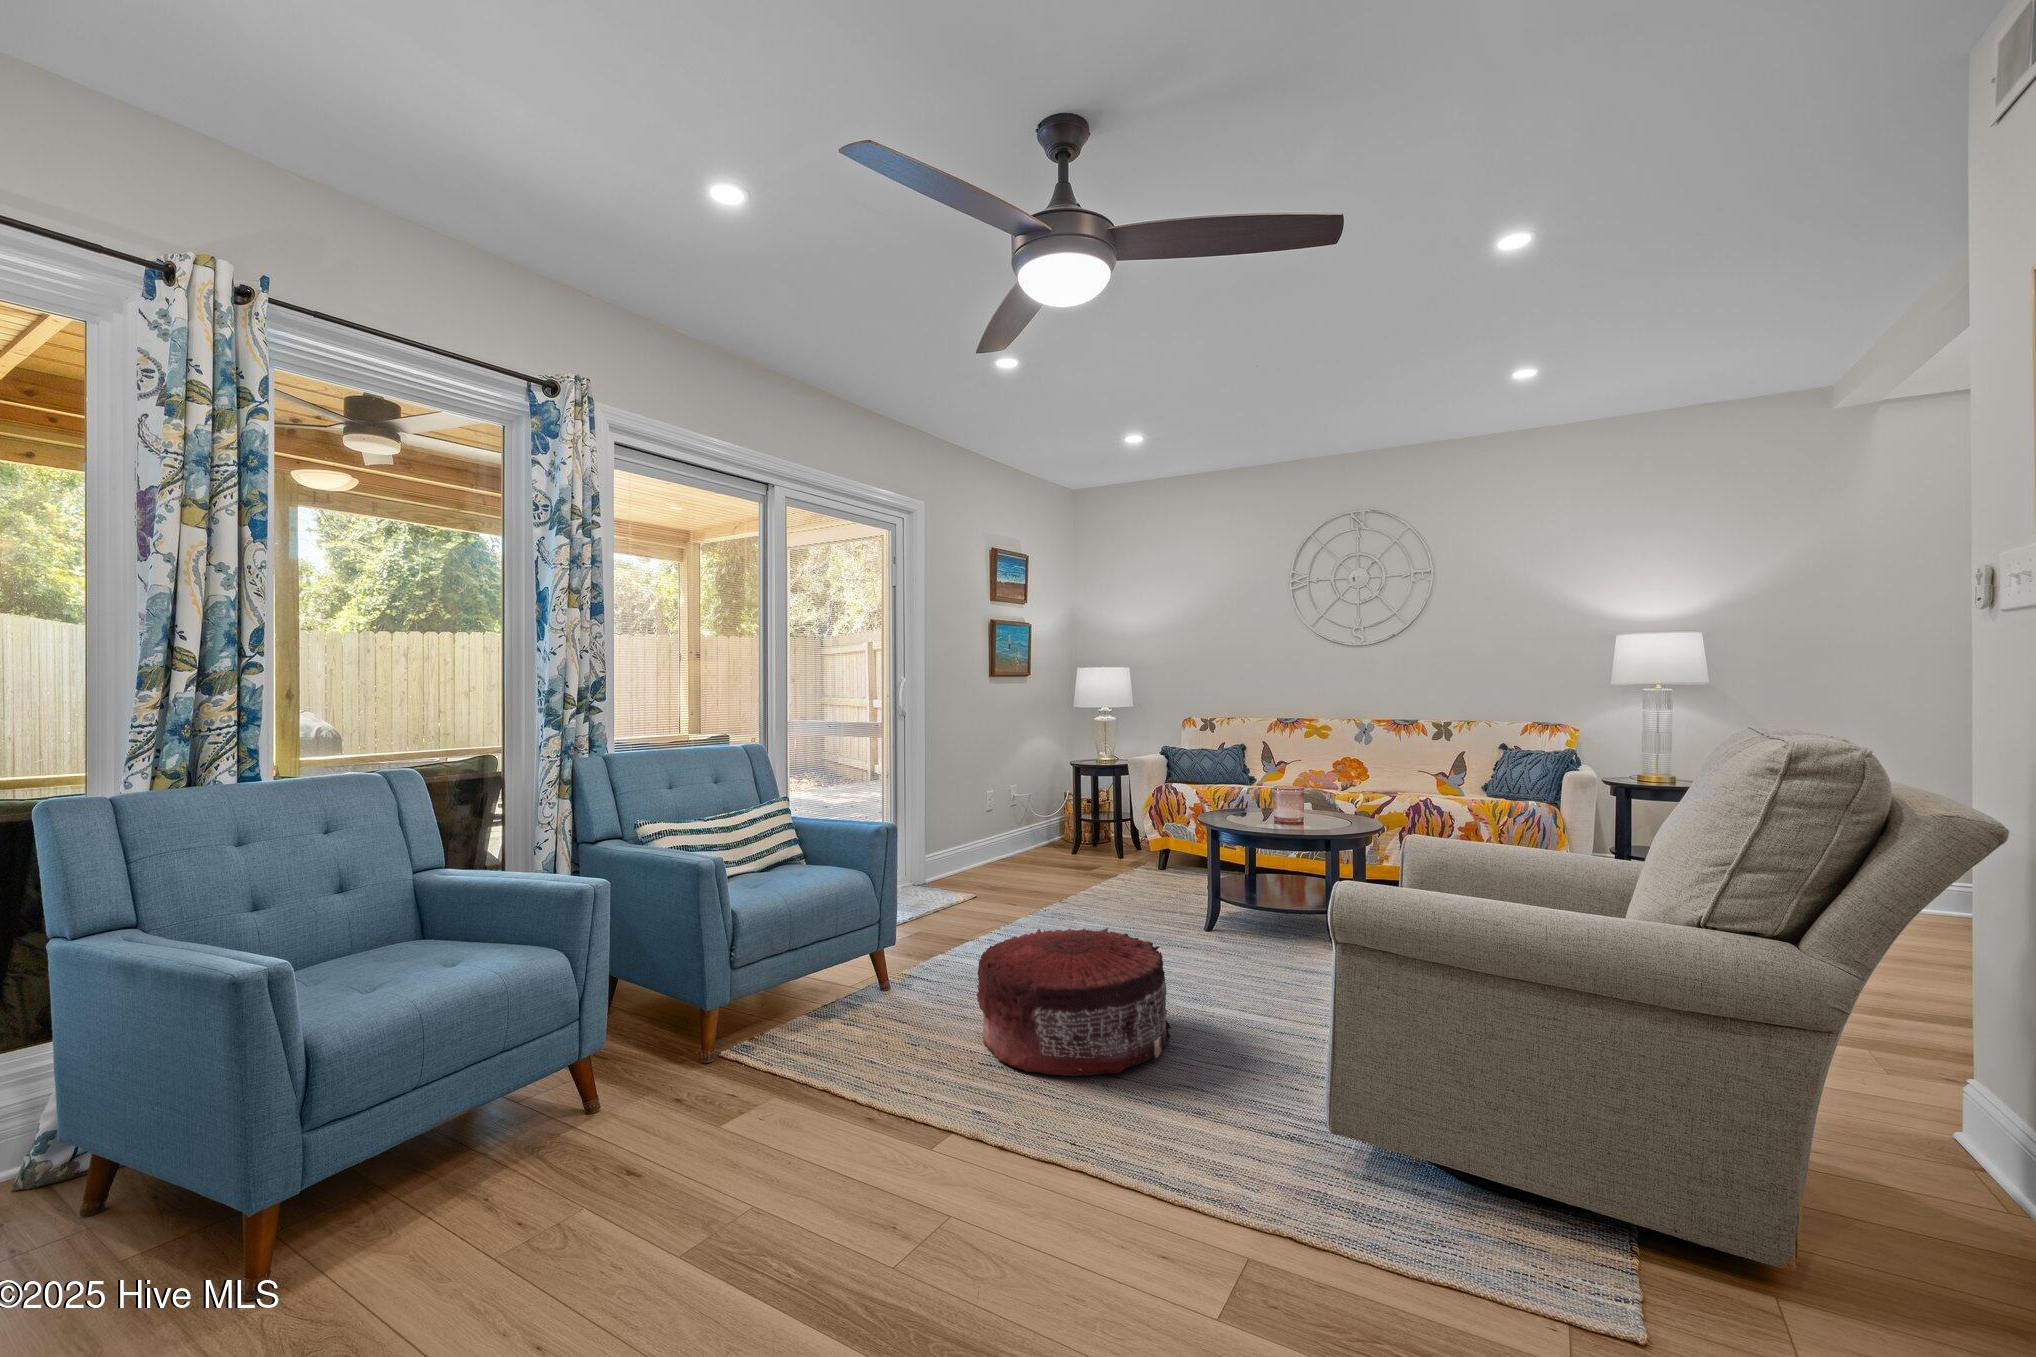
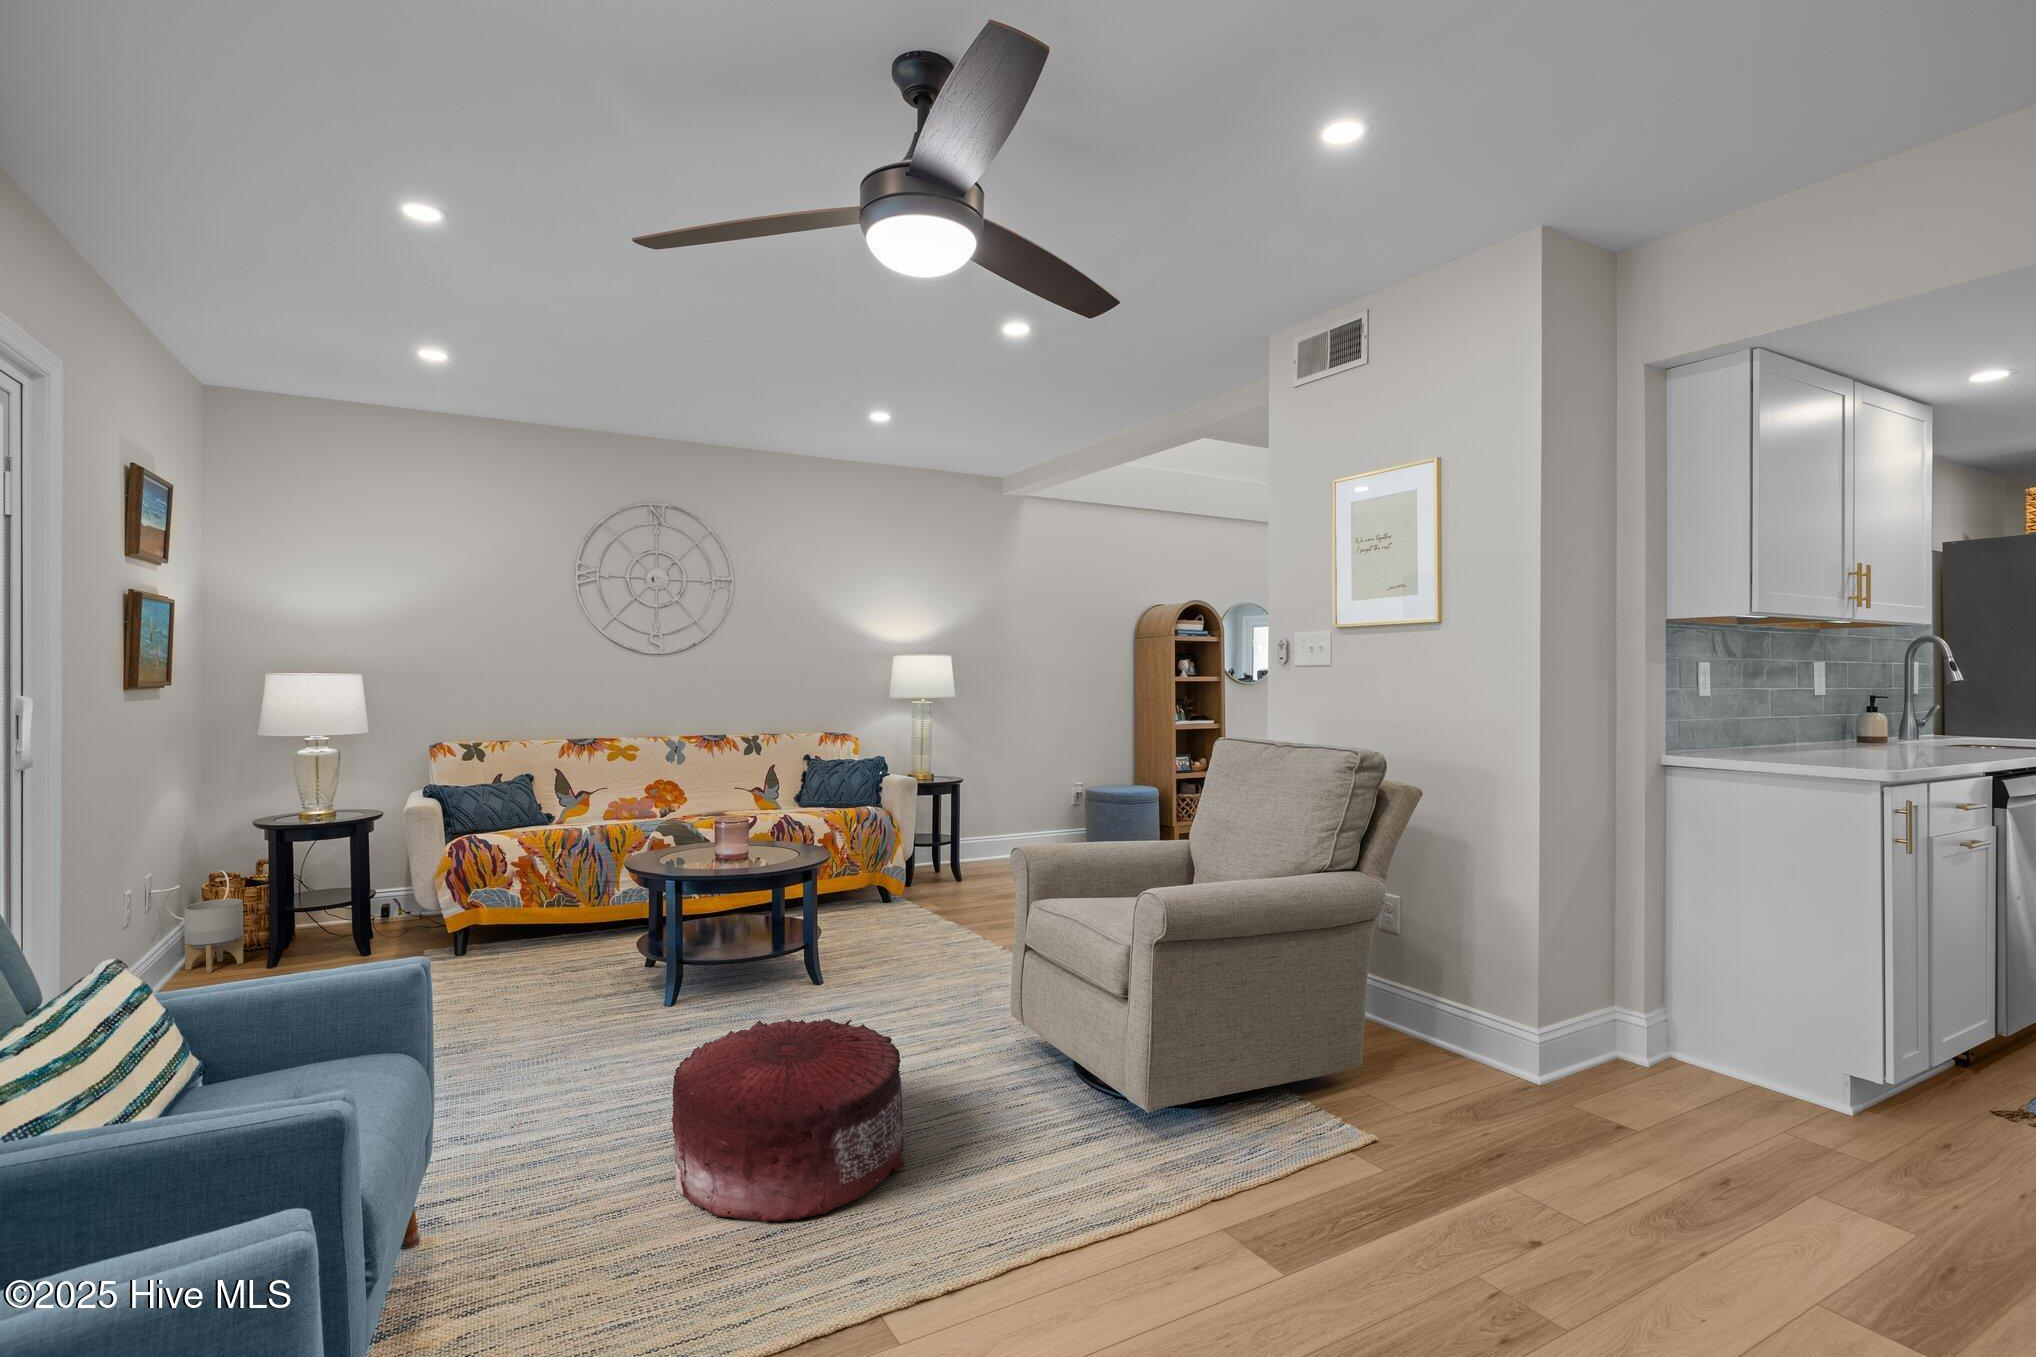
planter: none [1027,806,1056,850] -> present [184,899,243,973]

